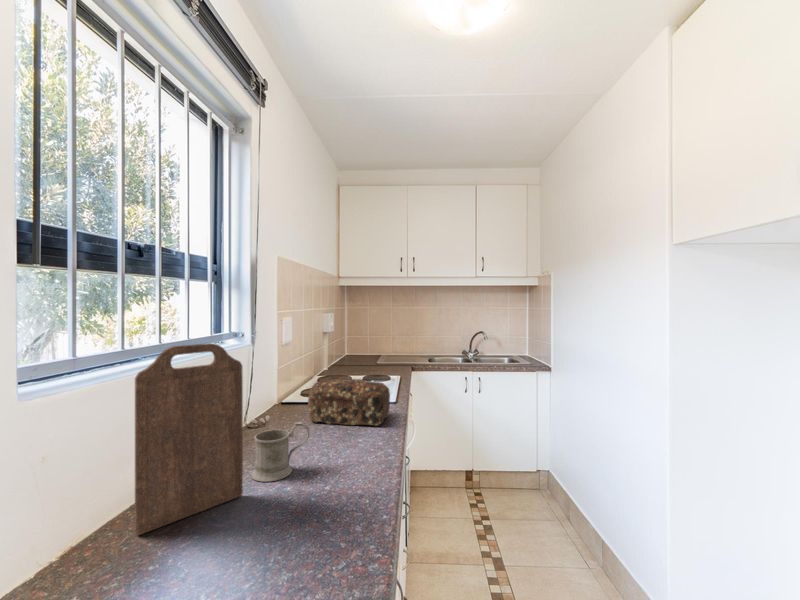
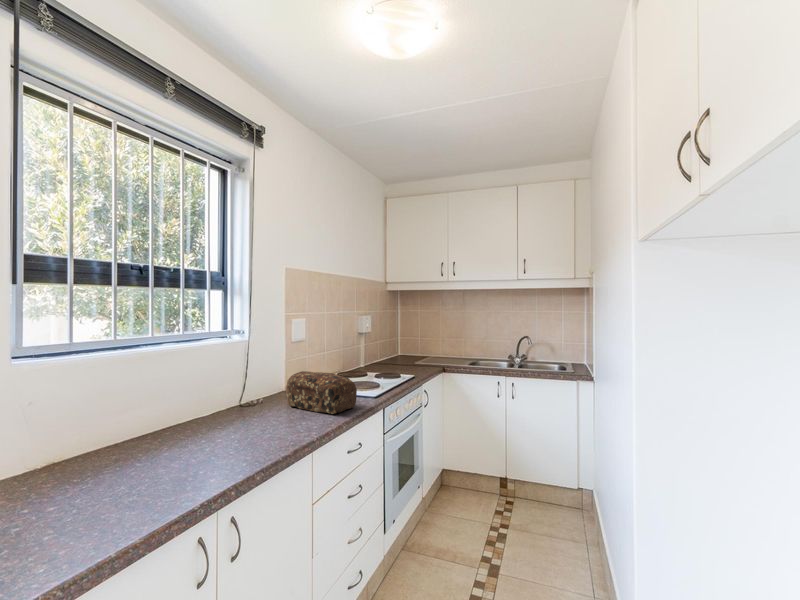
cutting board: present [135,343,243,535] -> none [88,336,174,463]
mug: present [252,422,310,482] -> none [195,401,241,444]

